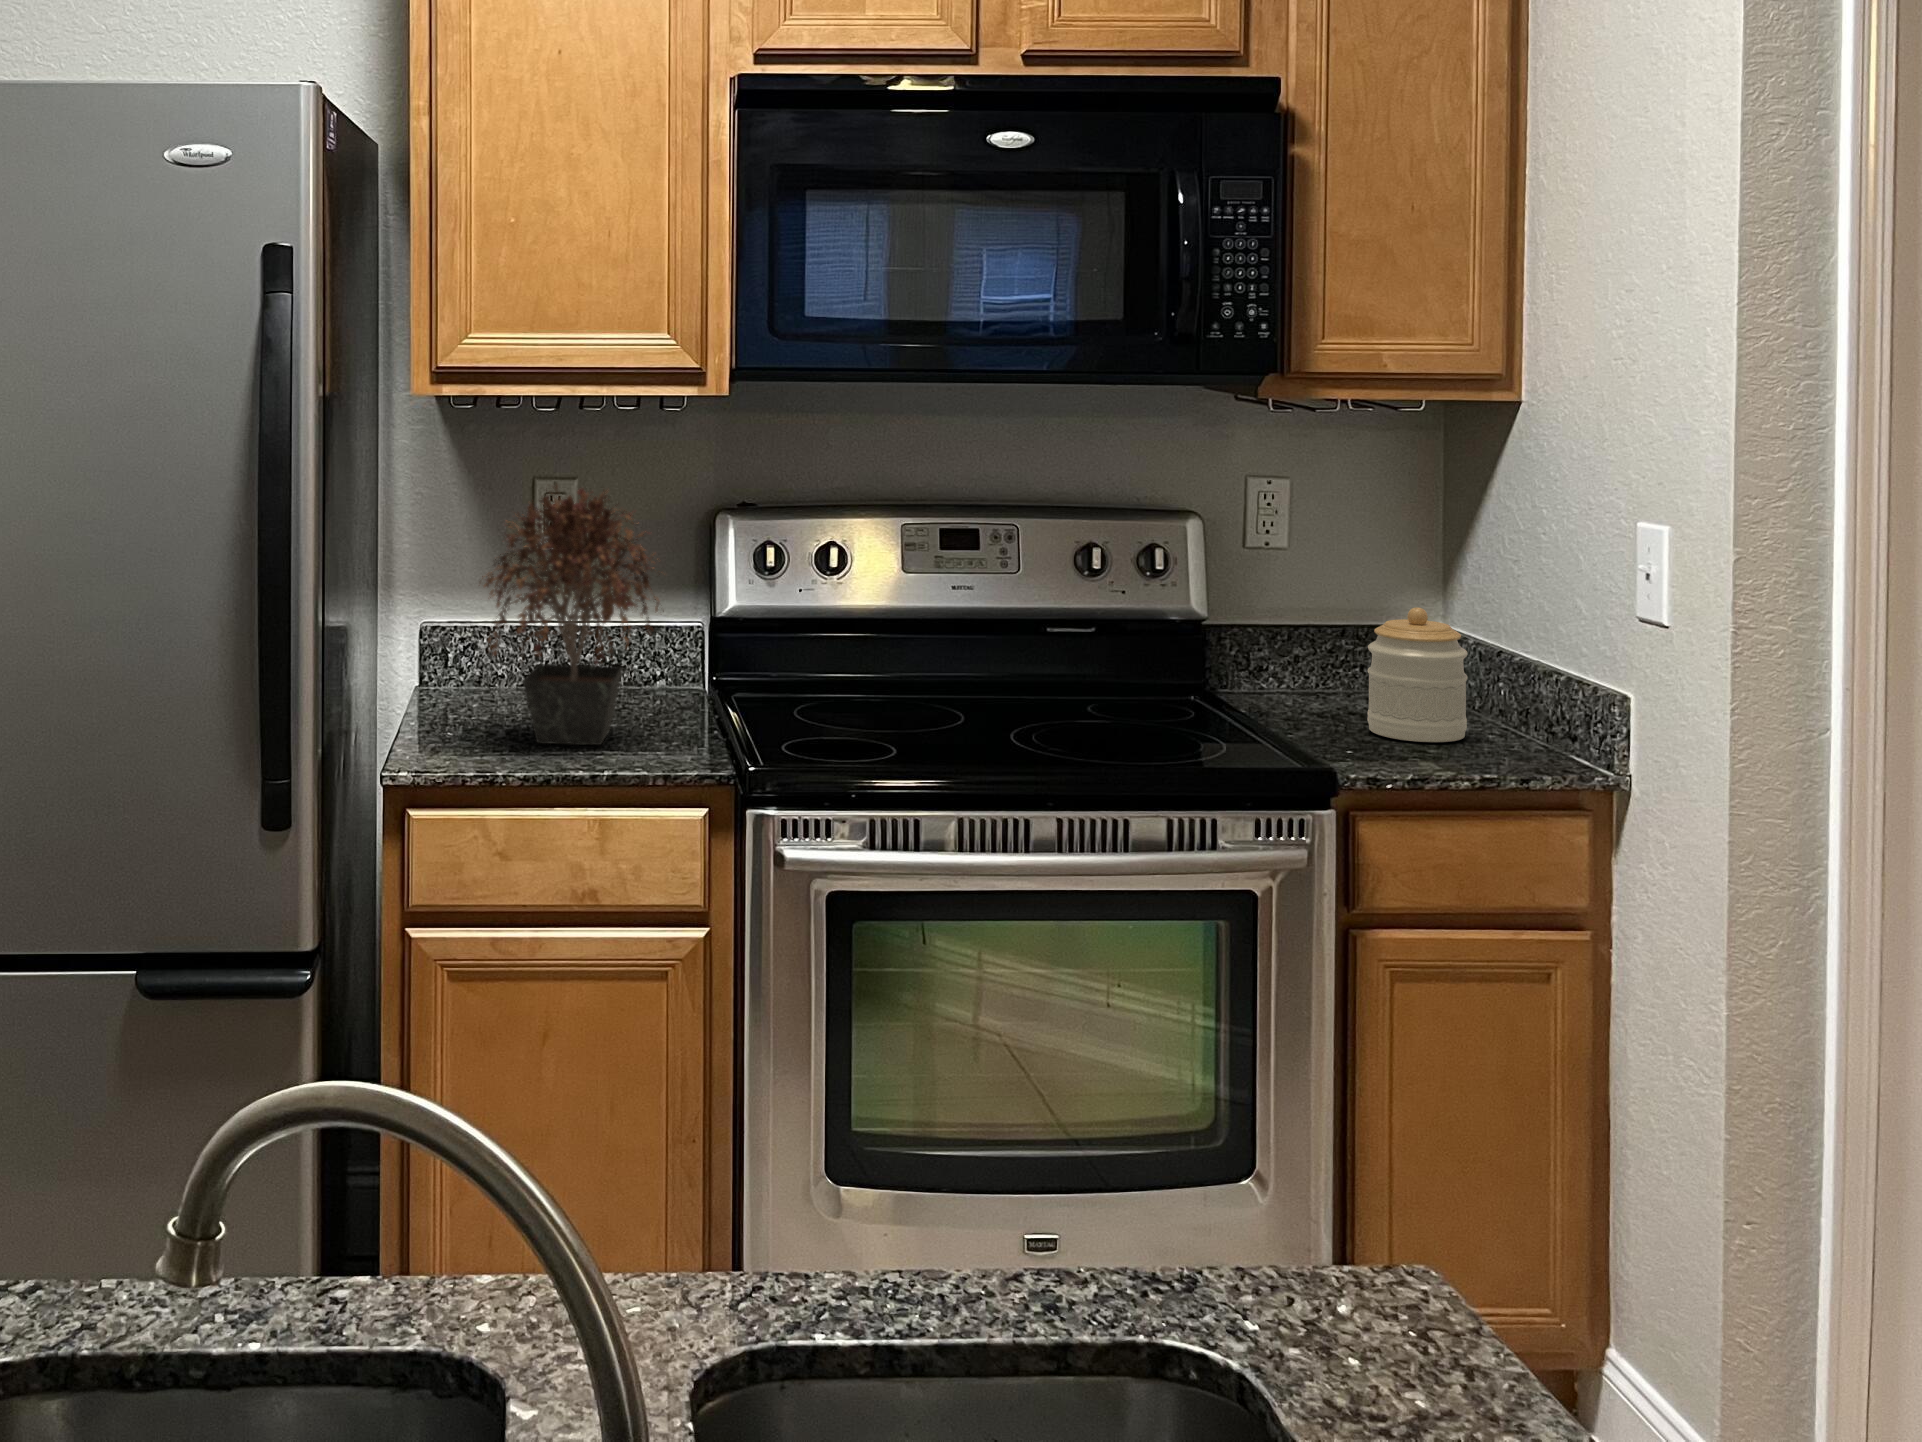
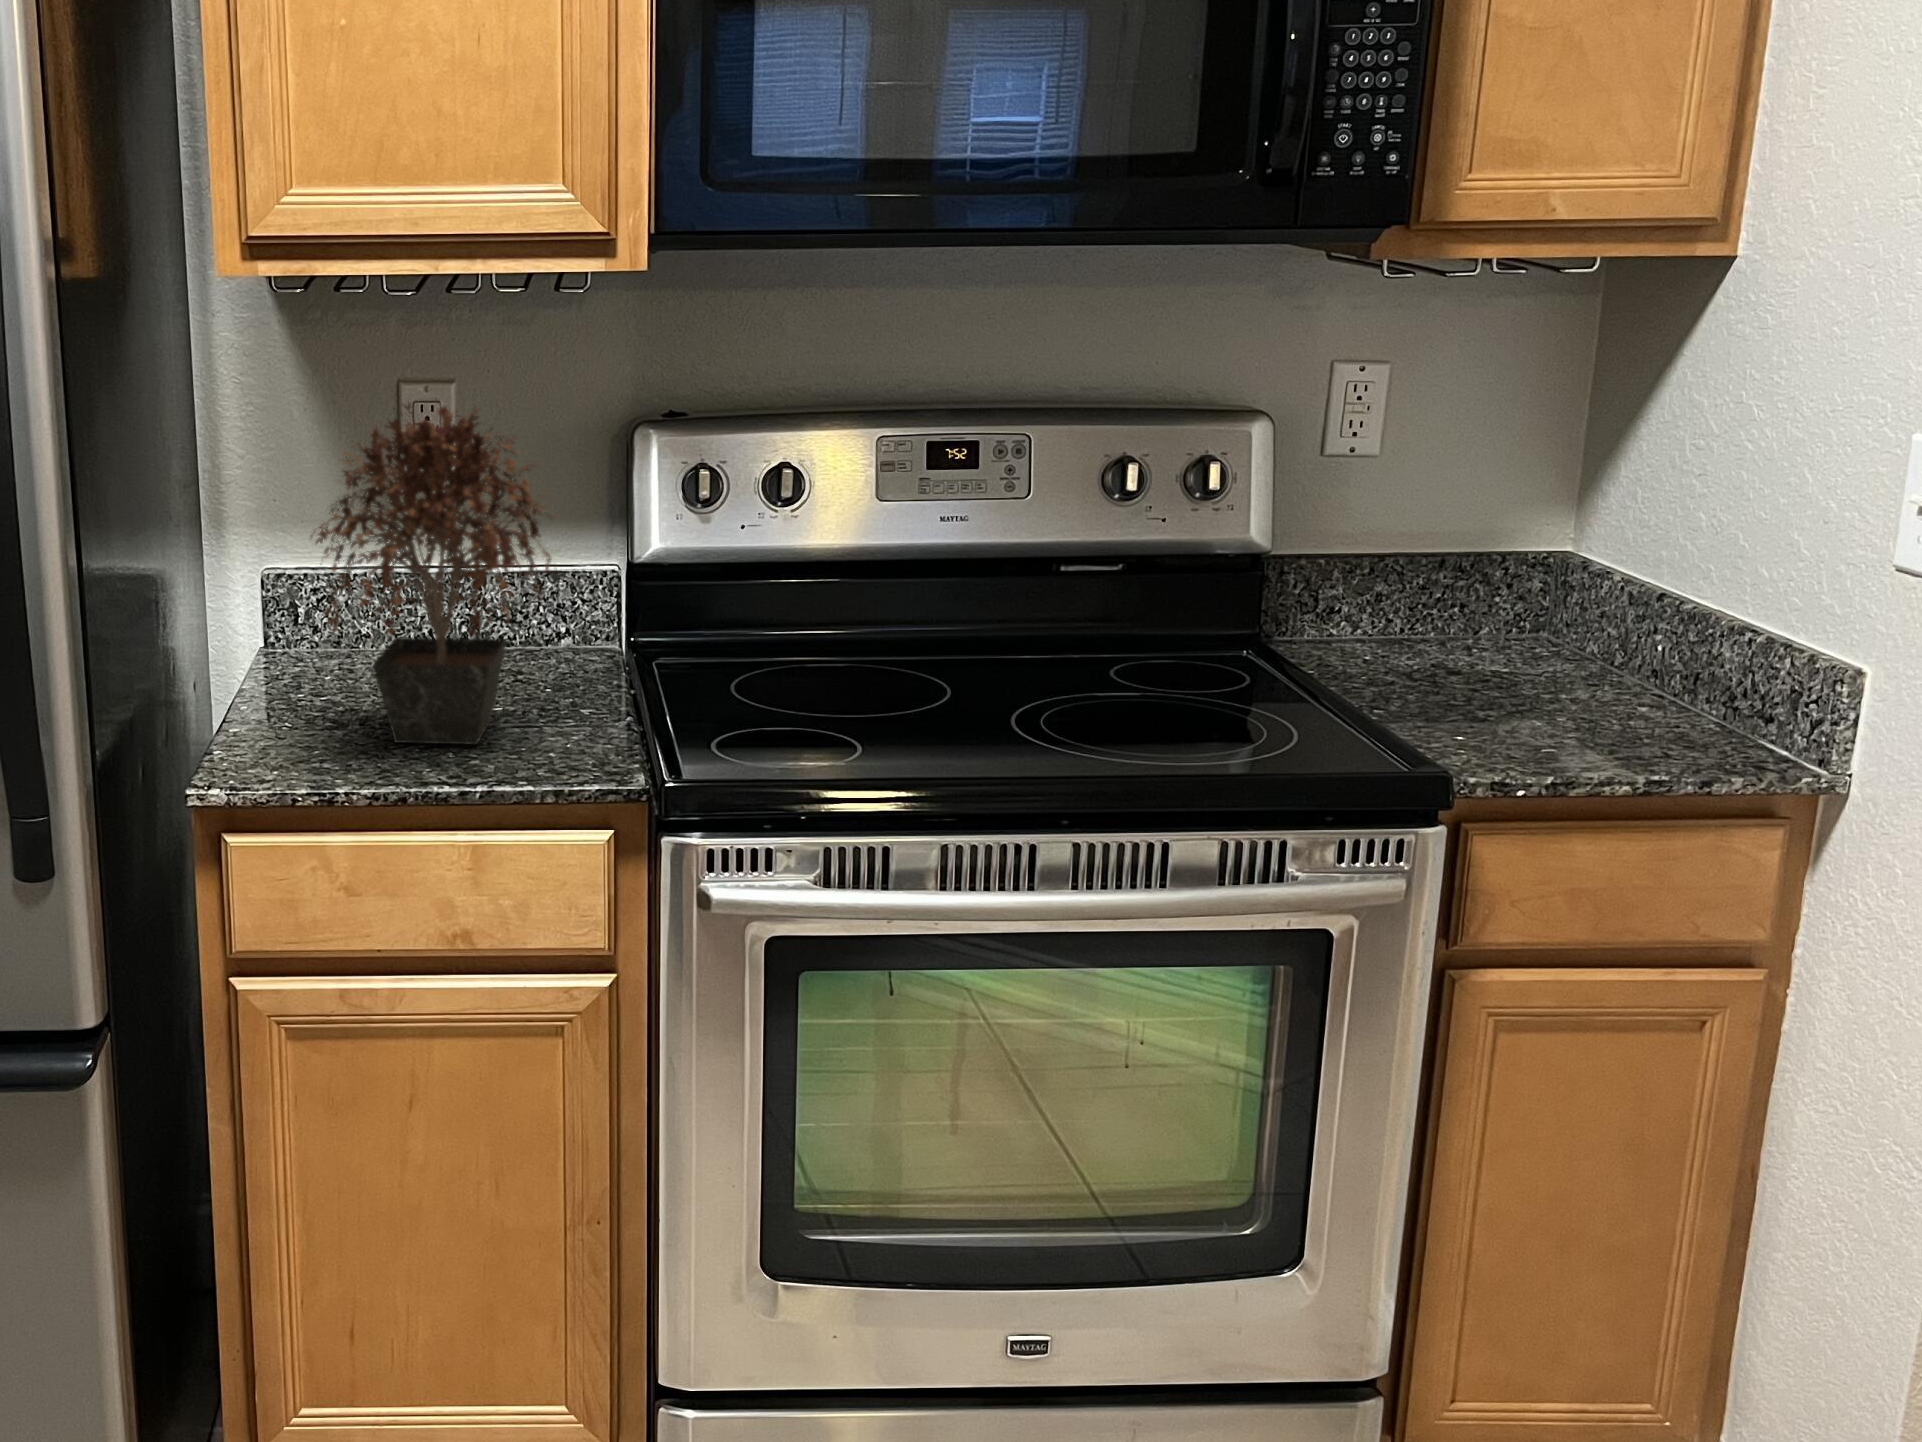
jar: present [1367,607,1468,742] -> none [1481,544,1628,722]

